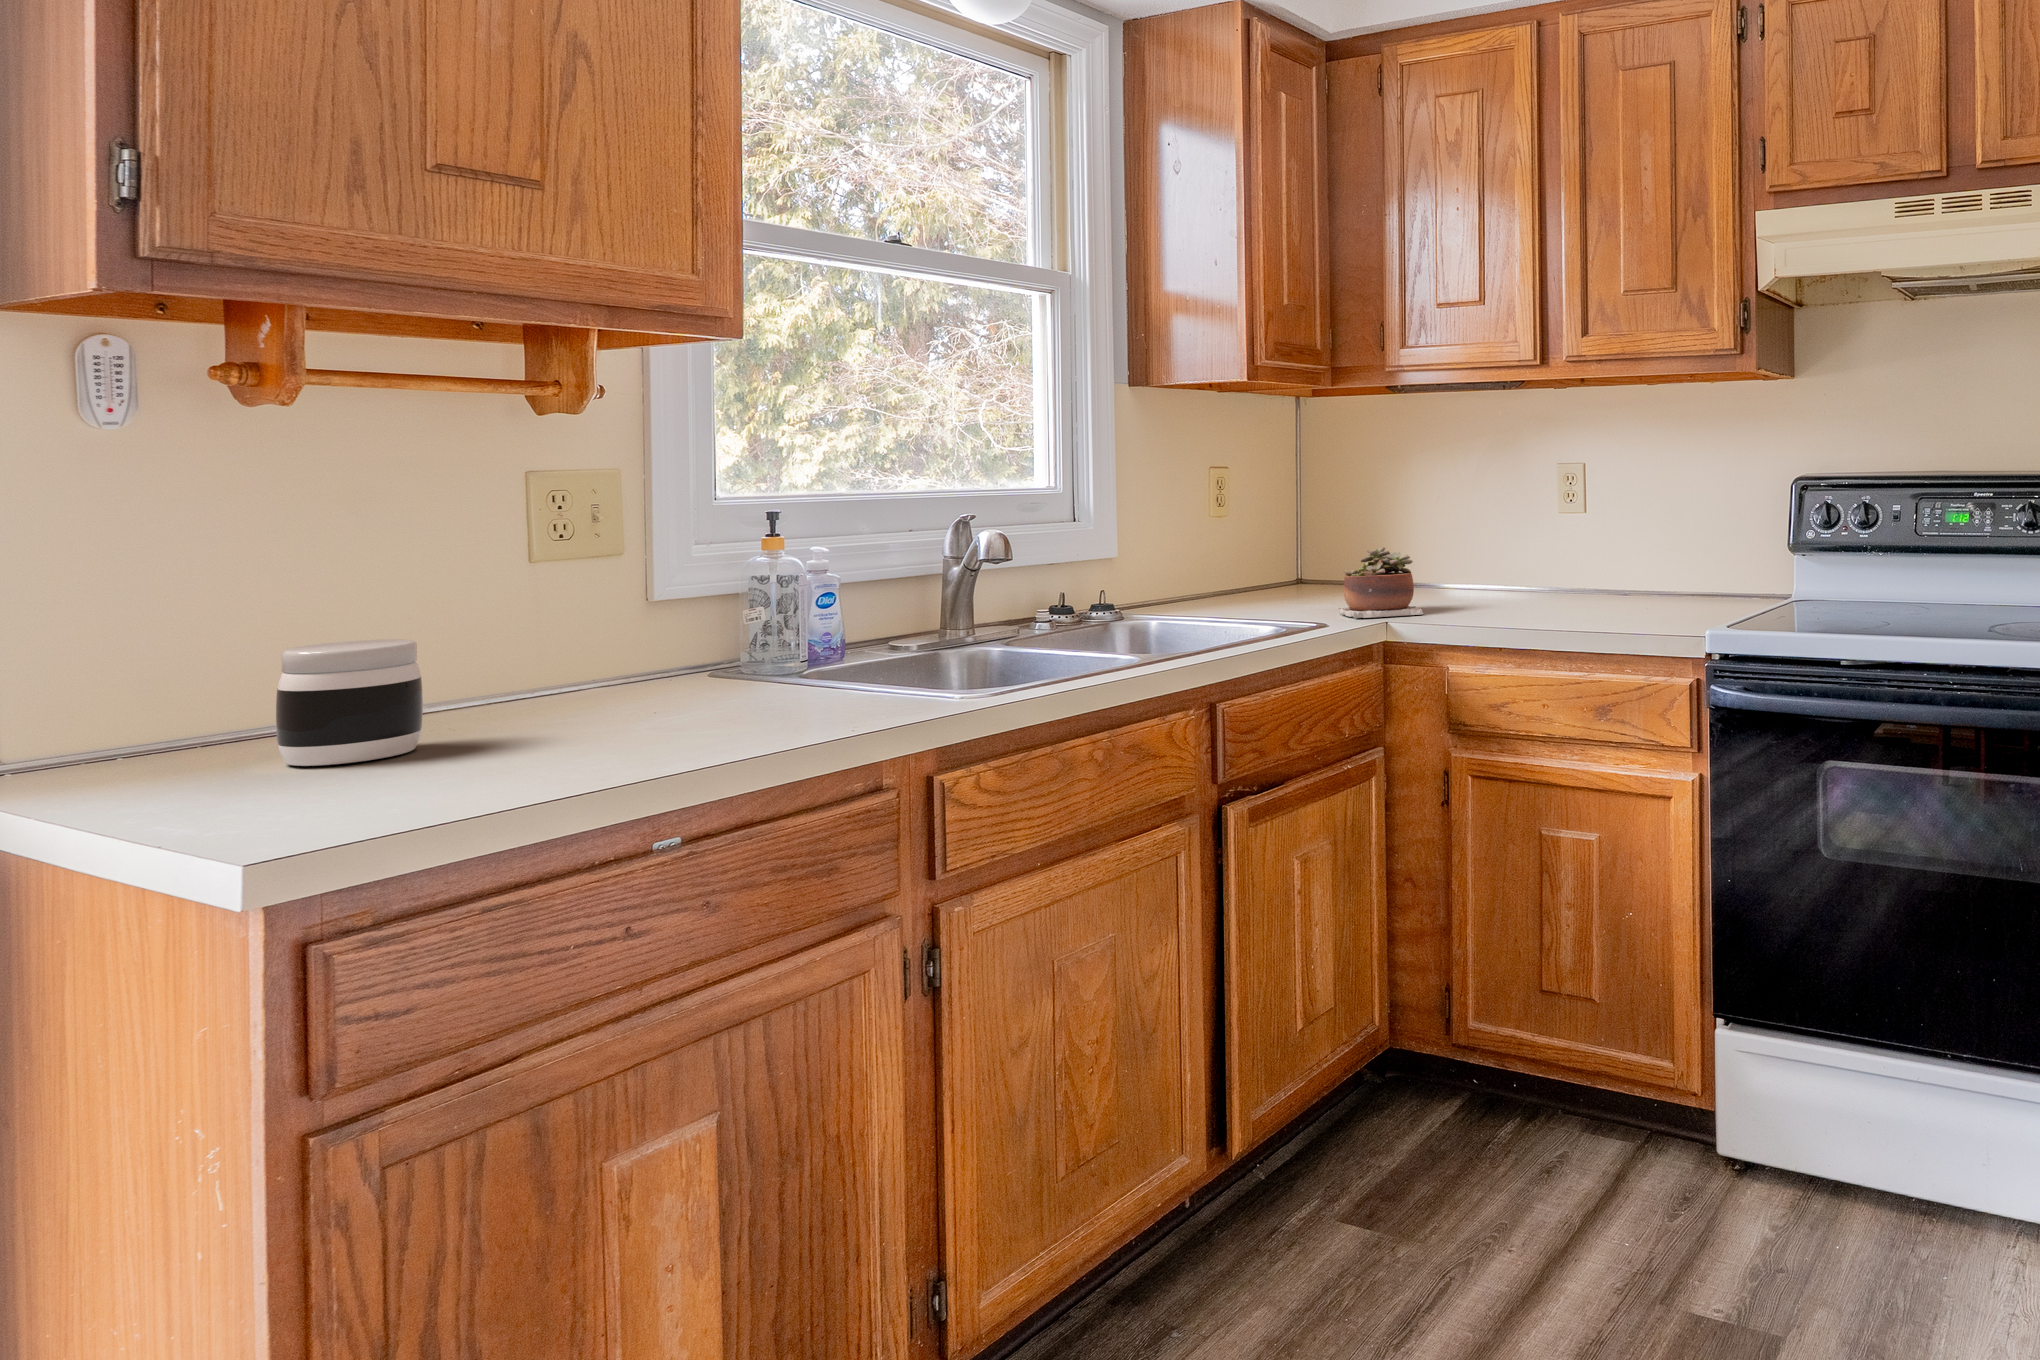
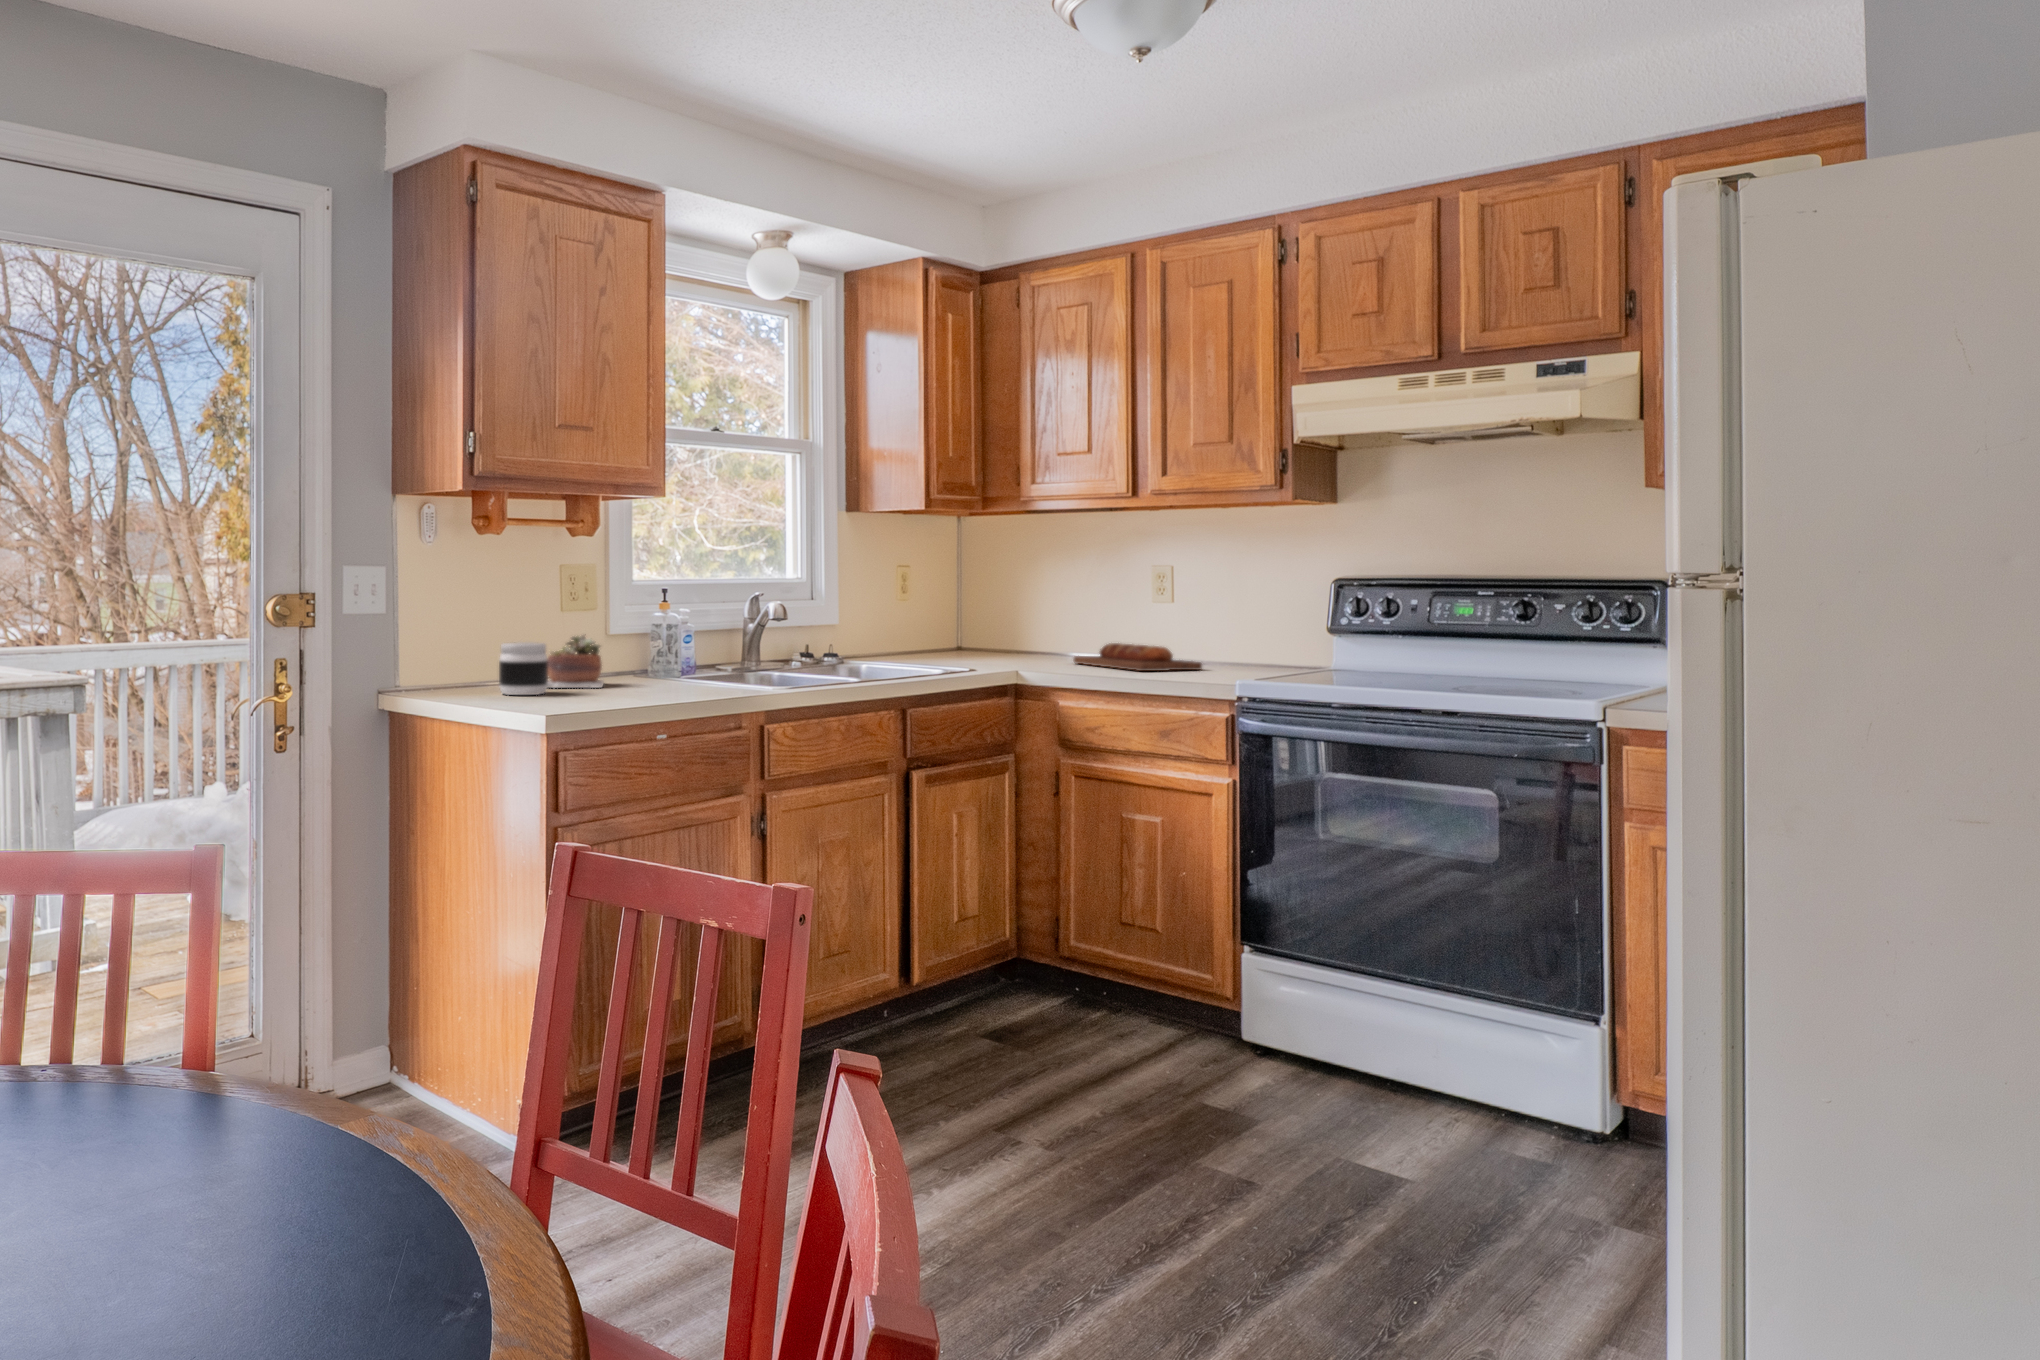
succulent plant: present [1339,547,1424,618] -> present [547,635,603,688]
bread loaf: none [1461,572,1635,614] -> present [1073,643,1202,671]

